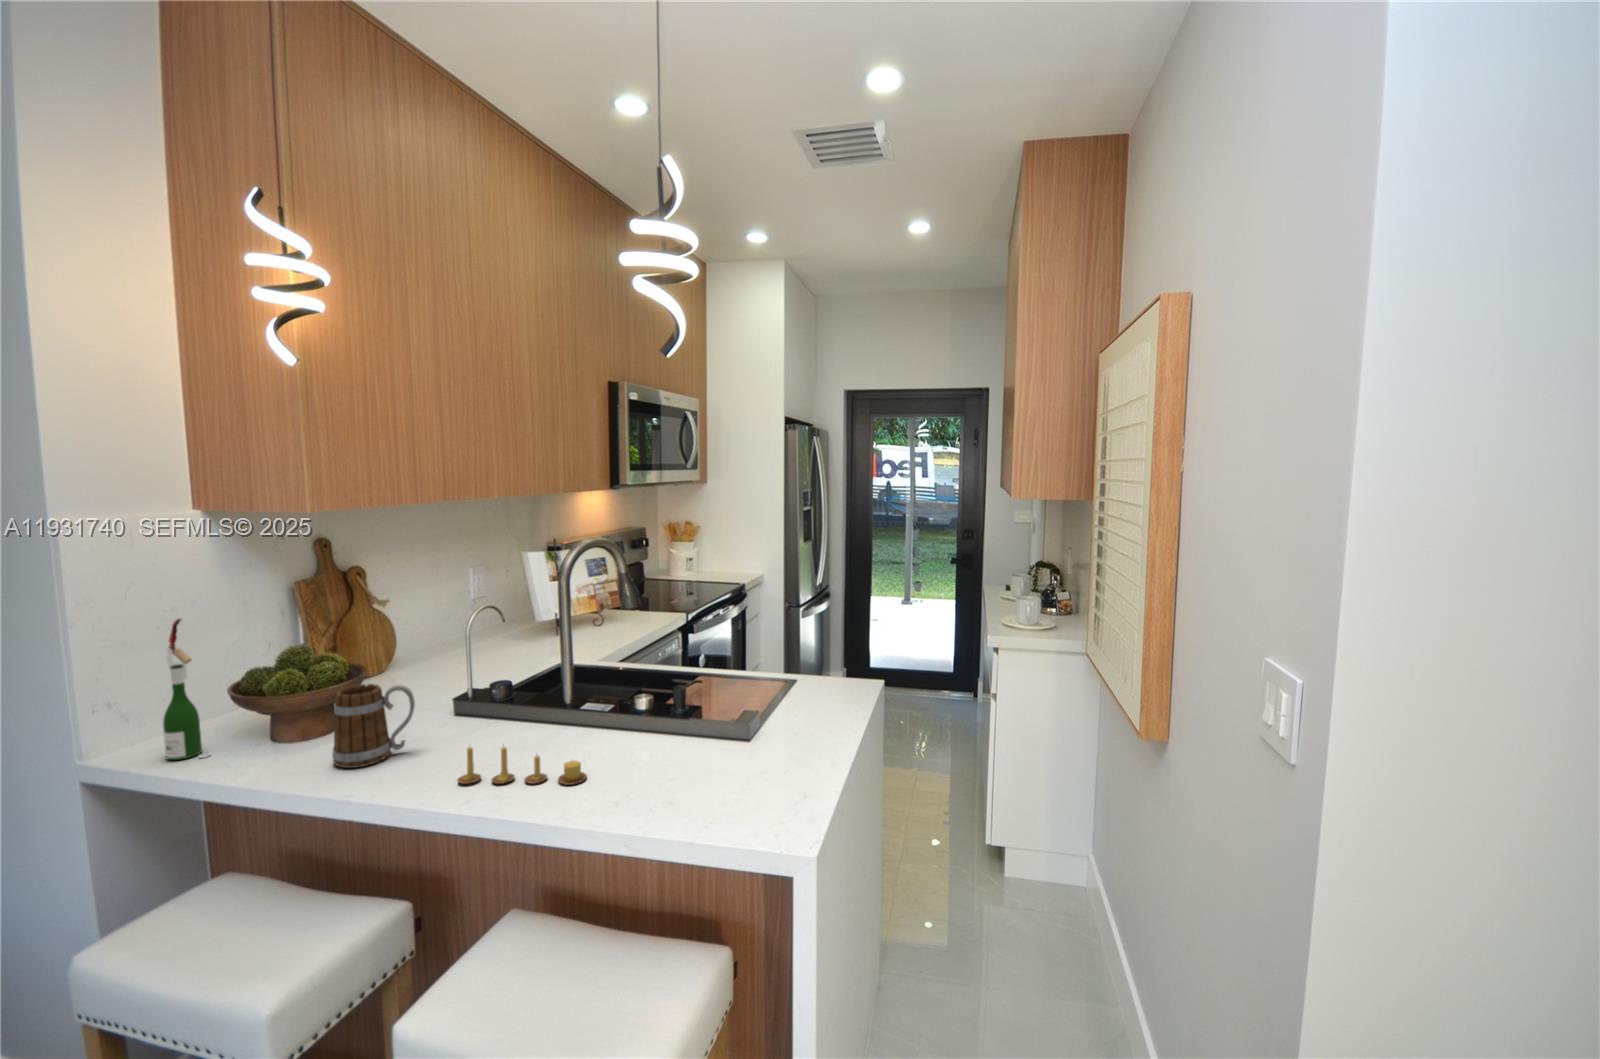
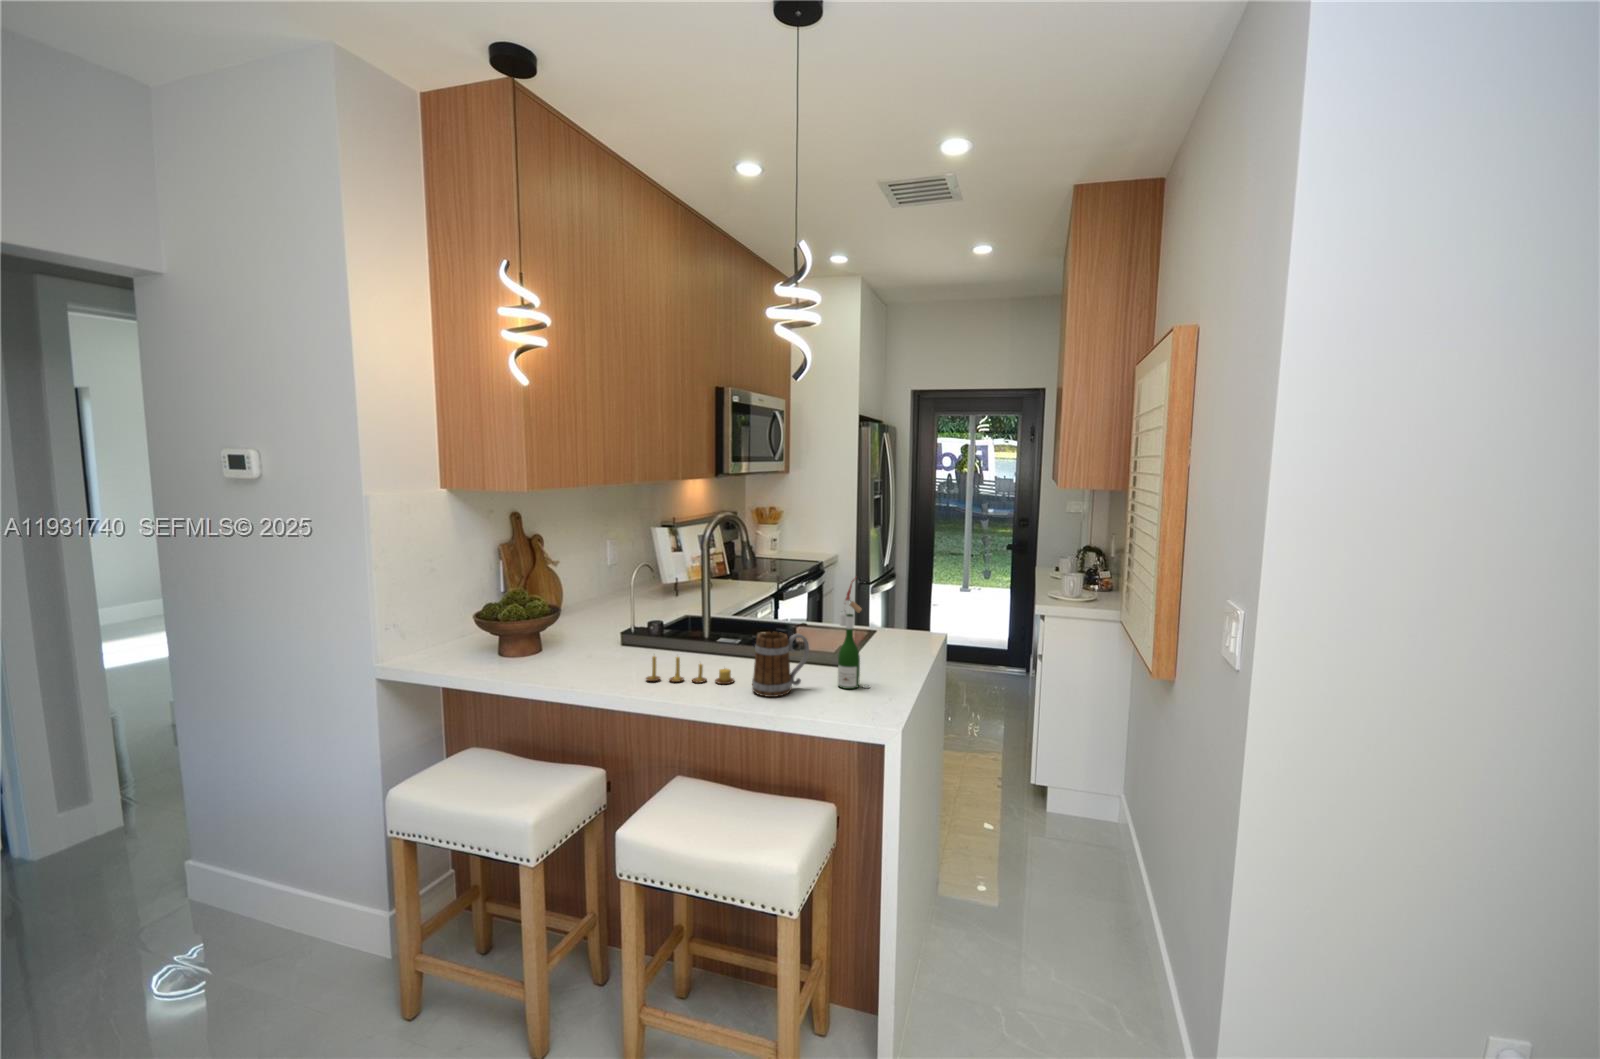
wine bottle: present [163,619,210,760] -> present [838,579,870,689]
mug: present [332,684,415,768] -> present [752,632,809,697]

